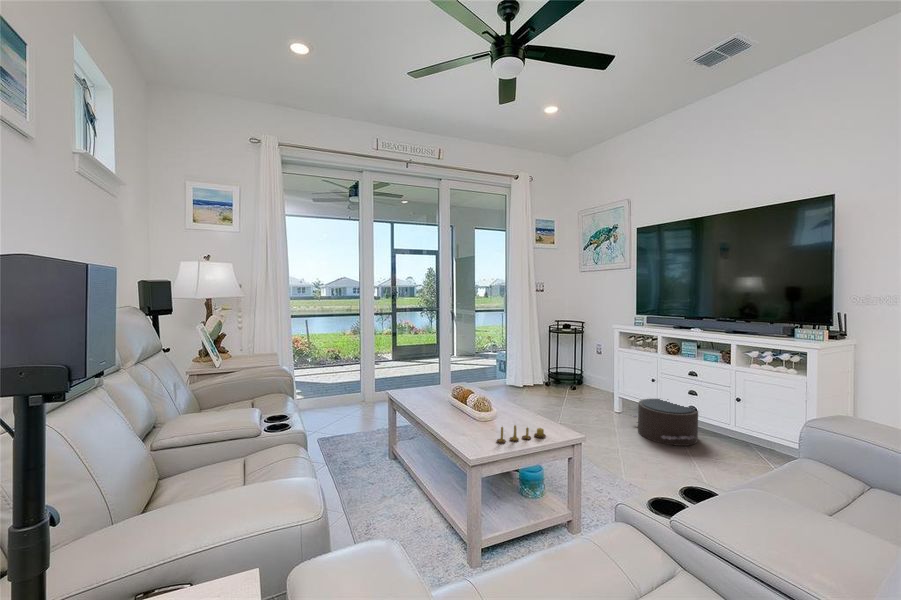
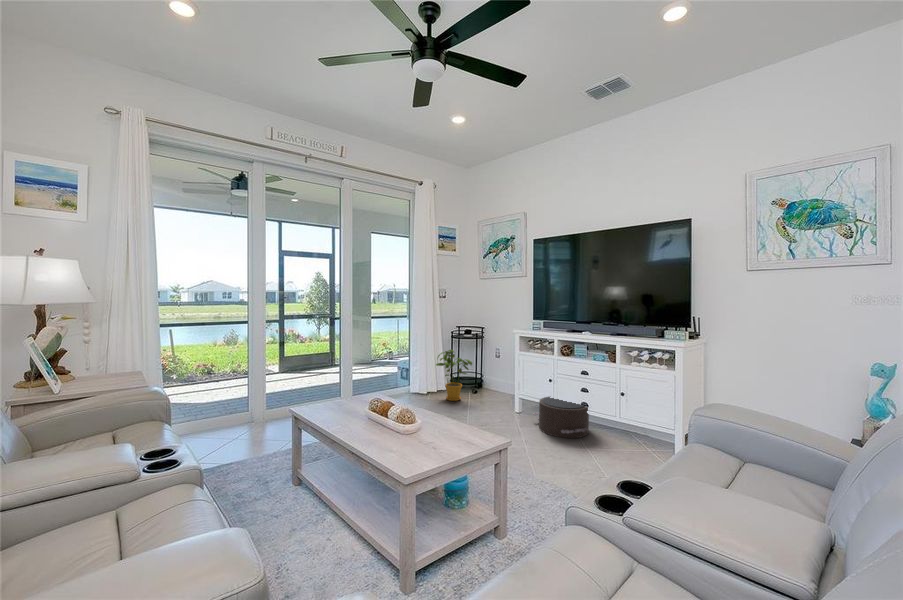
house plant: none [530,344,568,397] -> present [436,350,472,401]
candle: present [497,425,546,443] -> none [427,434,475,456]

